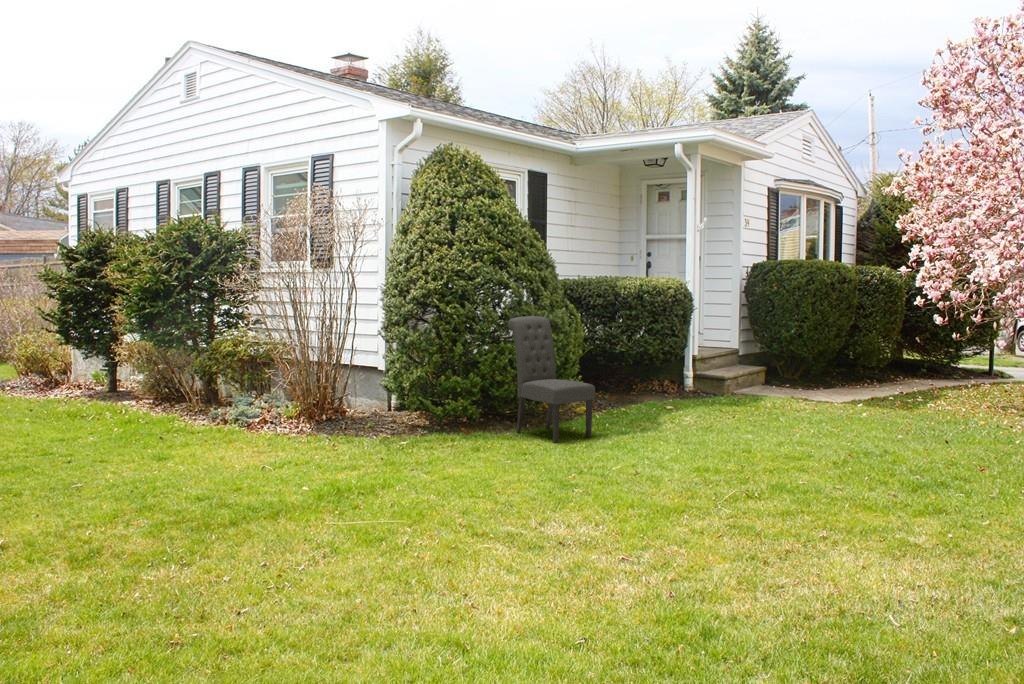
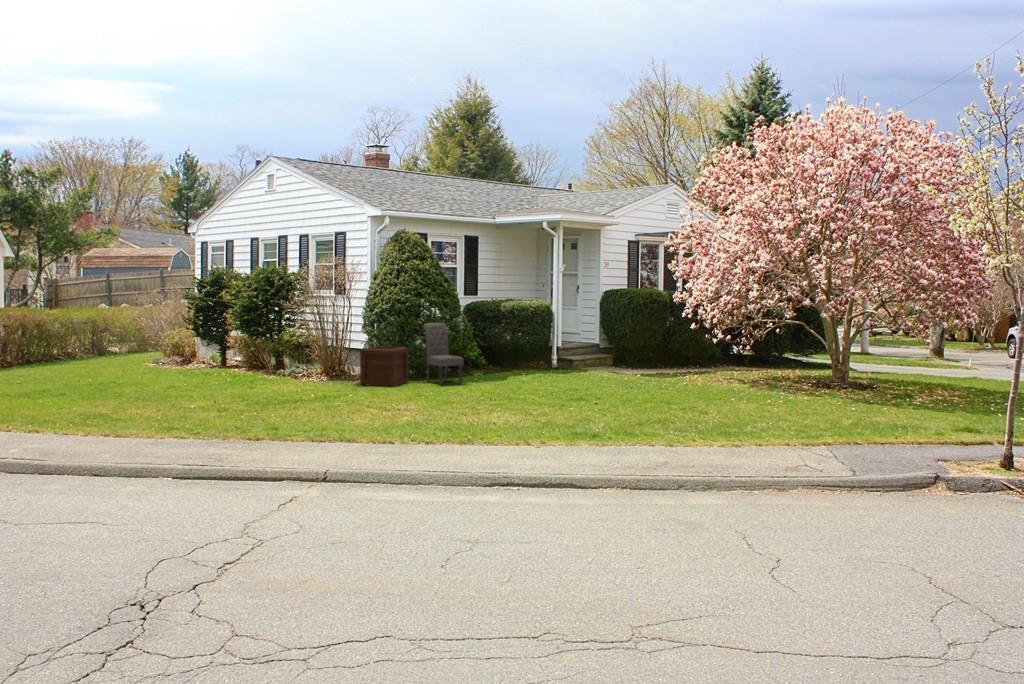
wooden crate: none [392,364,481,448] -> present [360,346,408,387]

